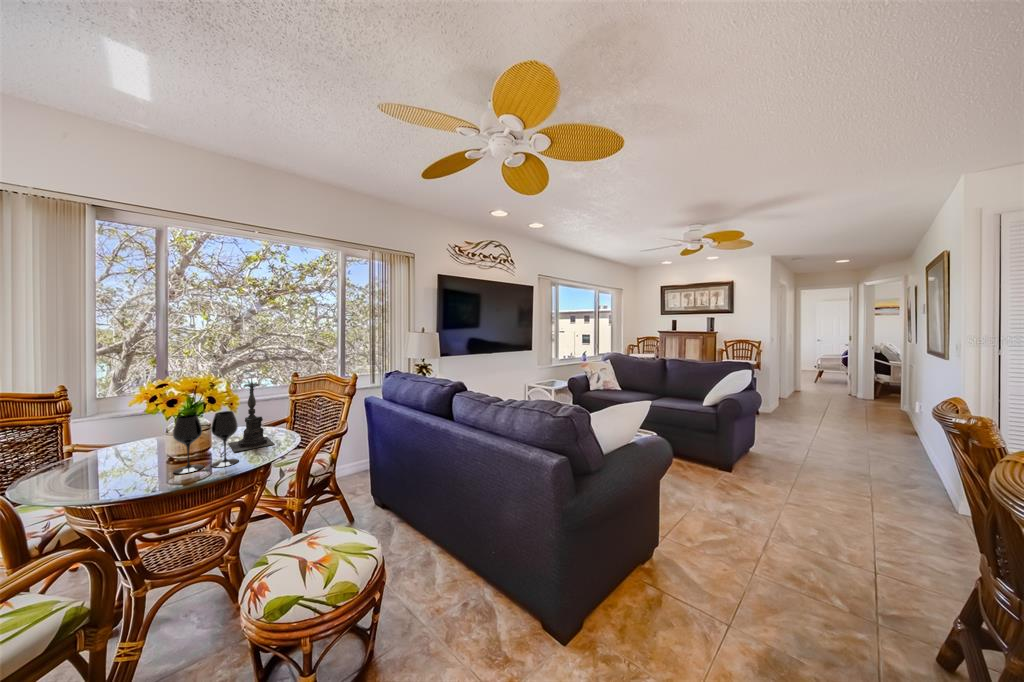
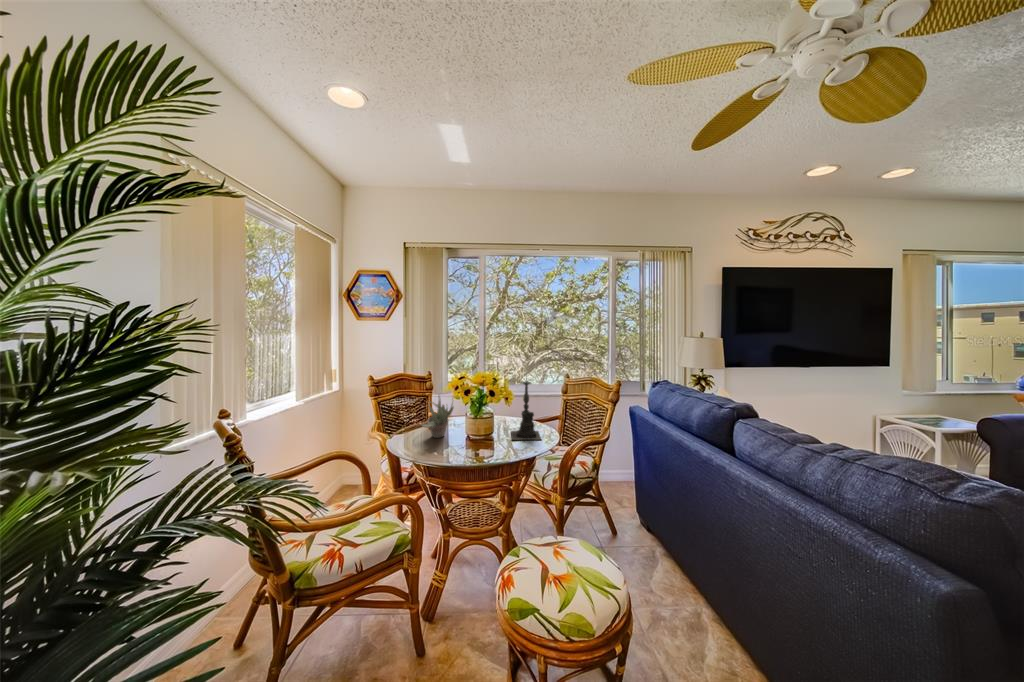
wine glass: present [173,411,239,474] -> none [471,404,513,452]
succulent plant: none [73,412,136,474] -> present [422,396,454,438]

